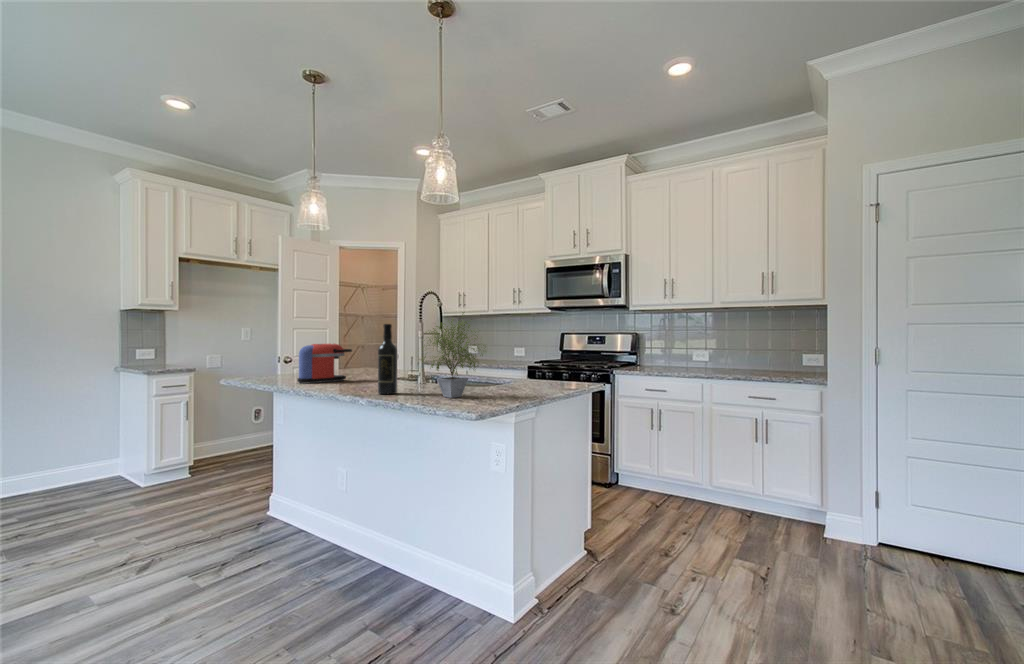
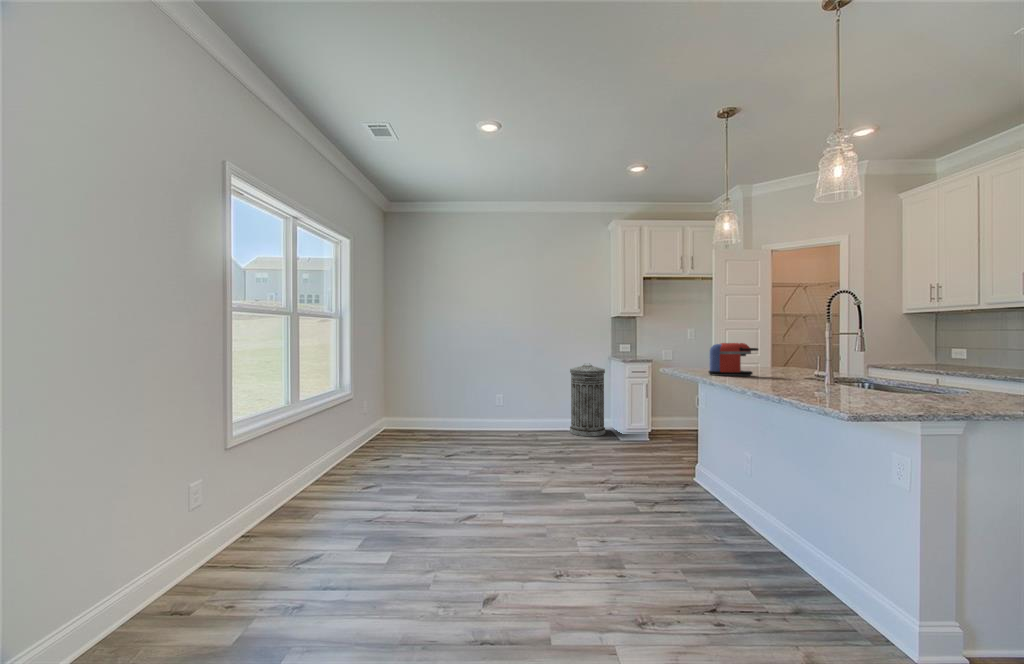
potted plant: present [422,312,483,398] -> none [797,312,893,400]
wine bottle: present [378,324,397,394] -> none [764,326,784,390]
trash can: none [38,380,114,501] -> present [570,365,605,436]

